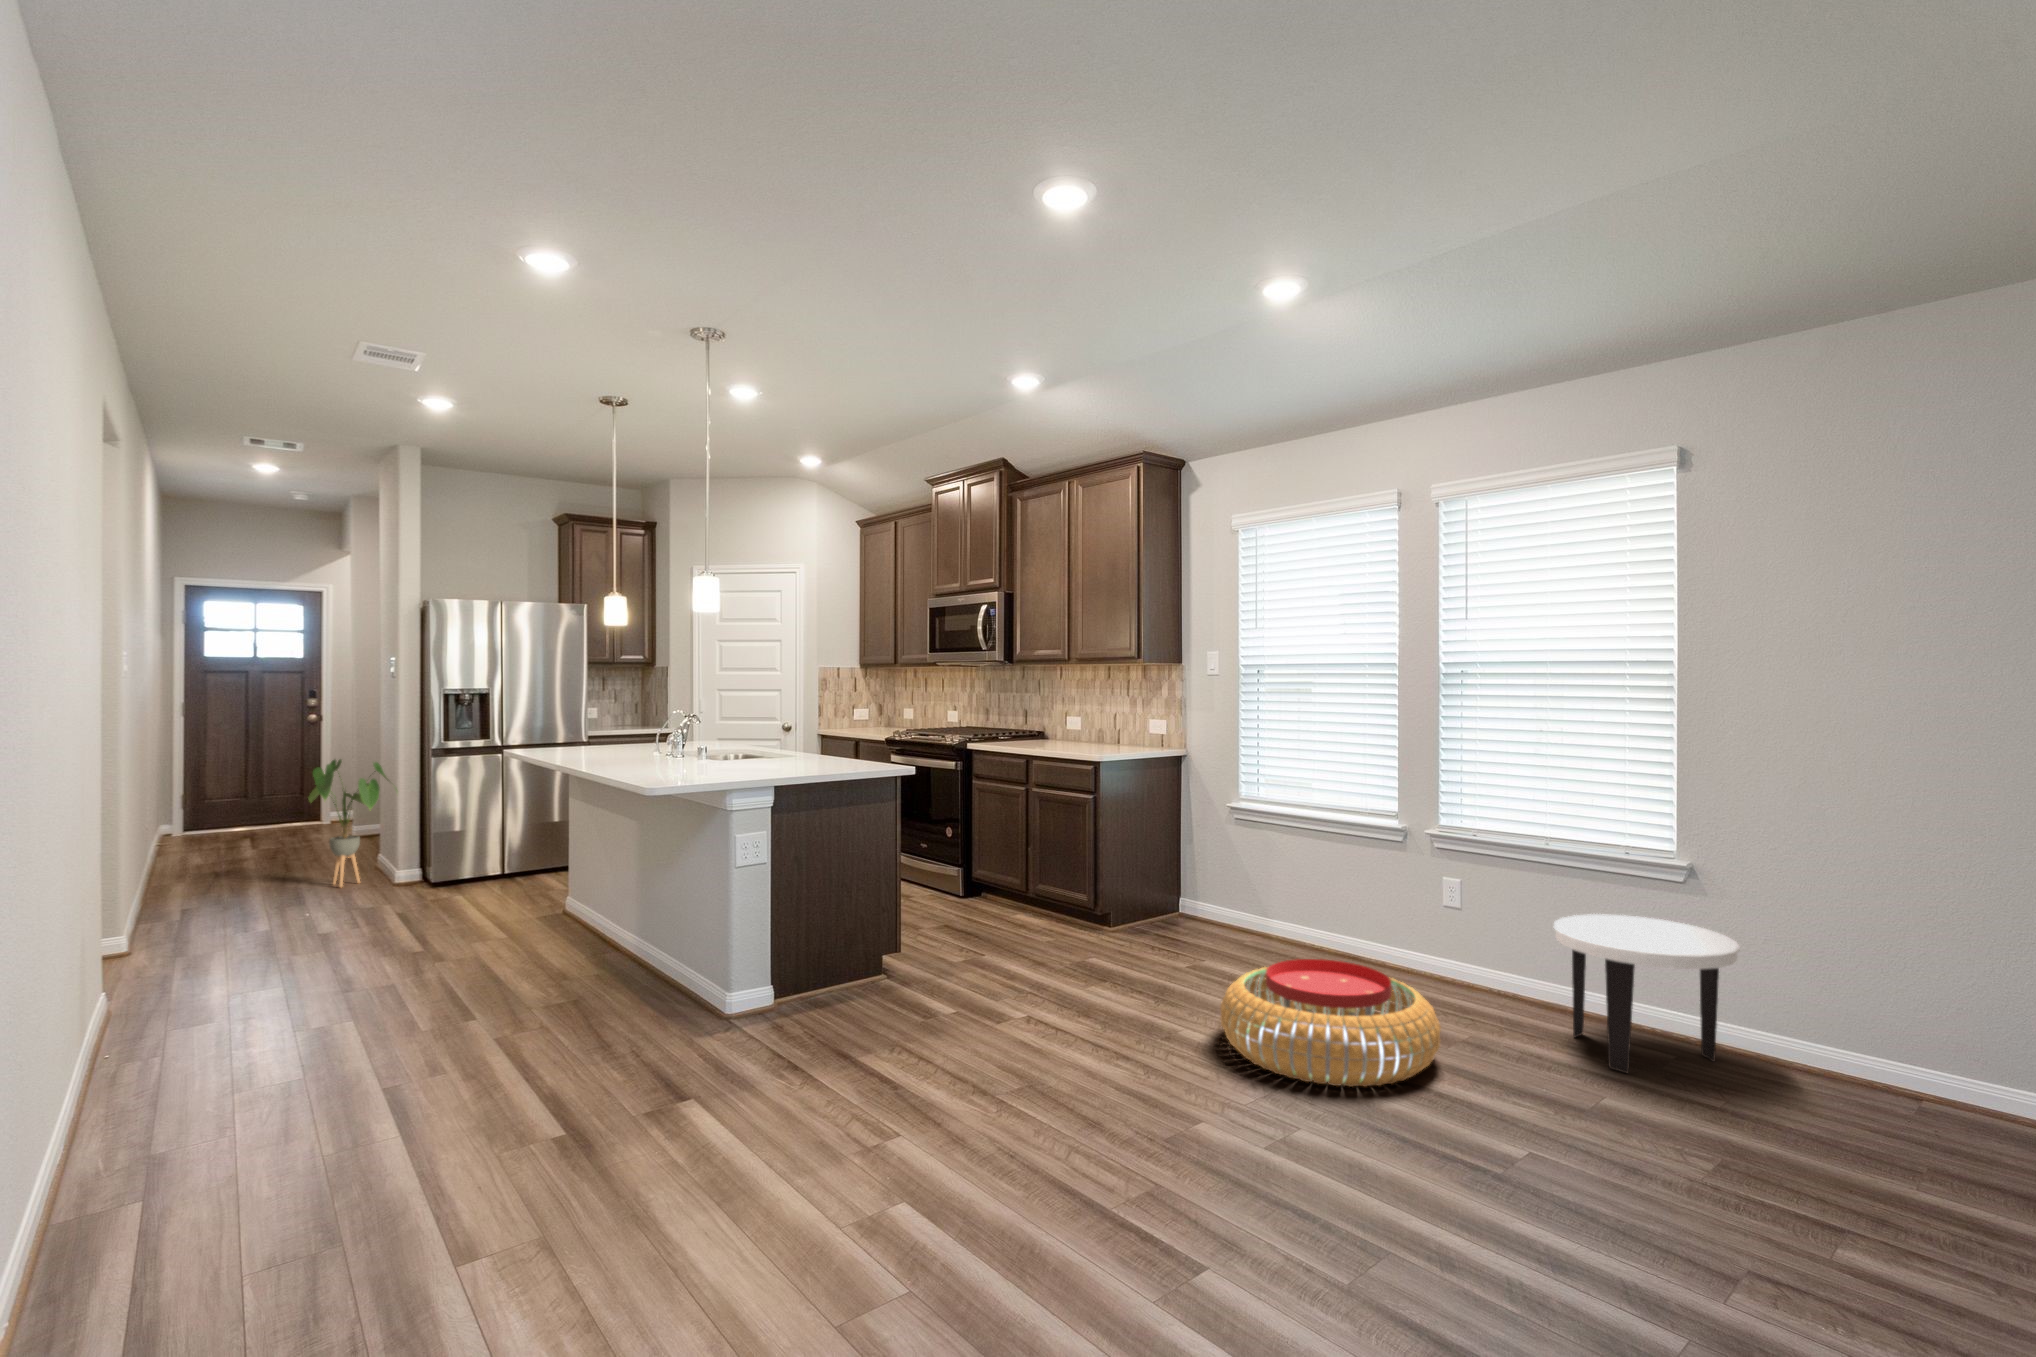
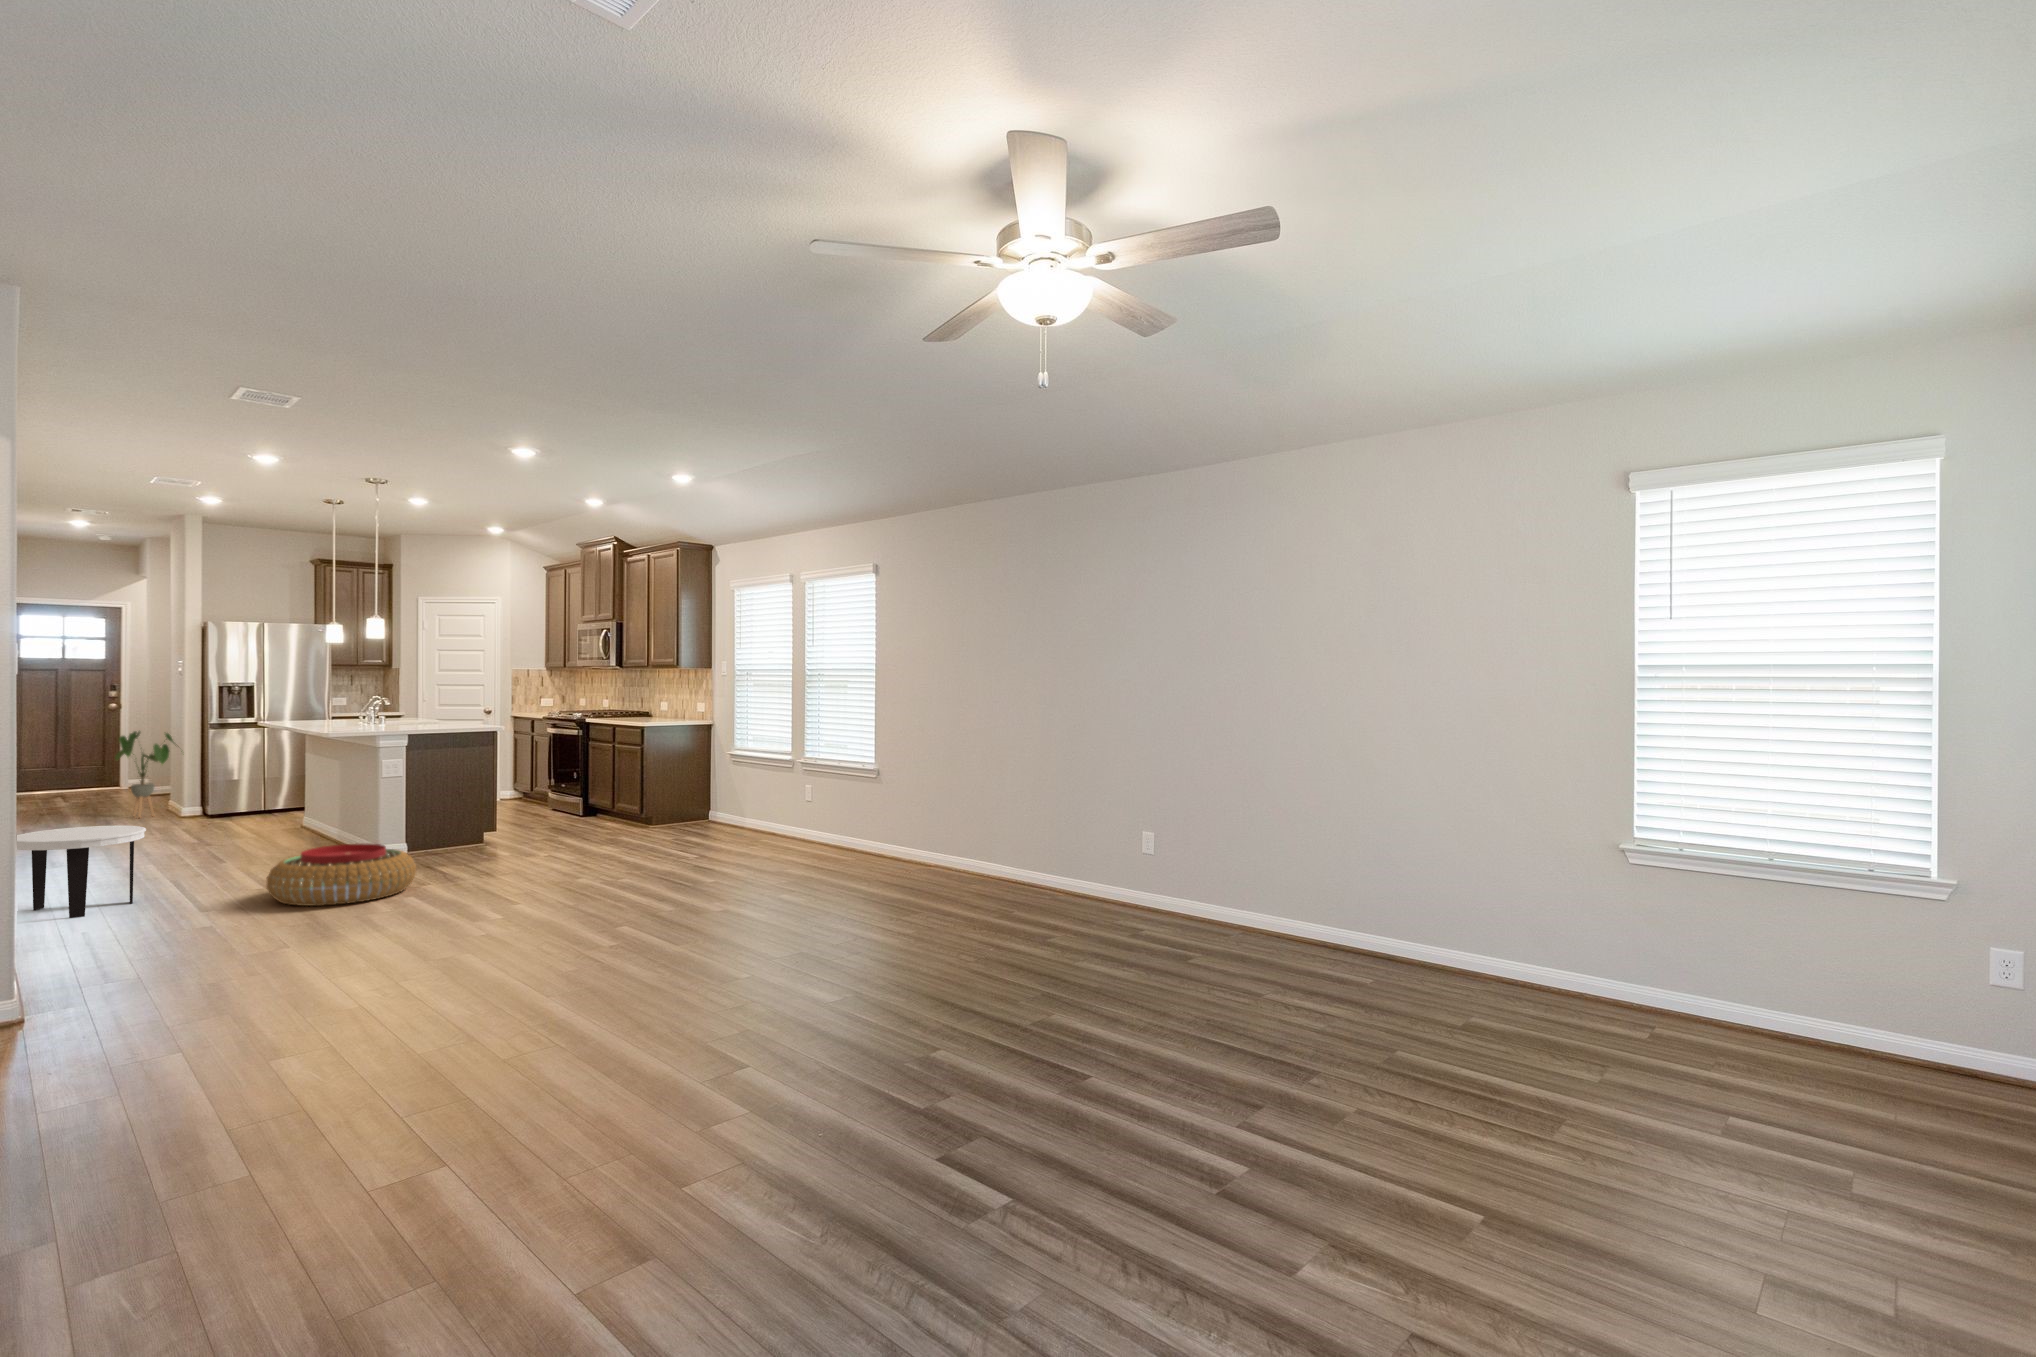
side table: present [1554,914,1740,1074] -> present [17,826,146,918]
pouf: present [1220,959,1441,1087] -> present [266,844,416,906]

